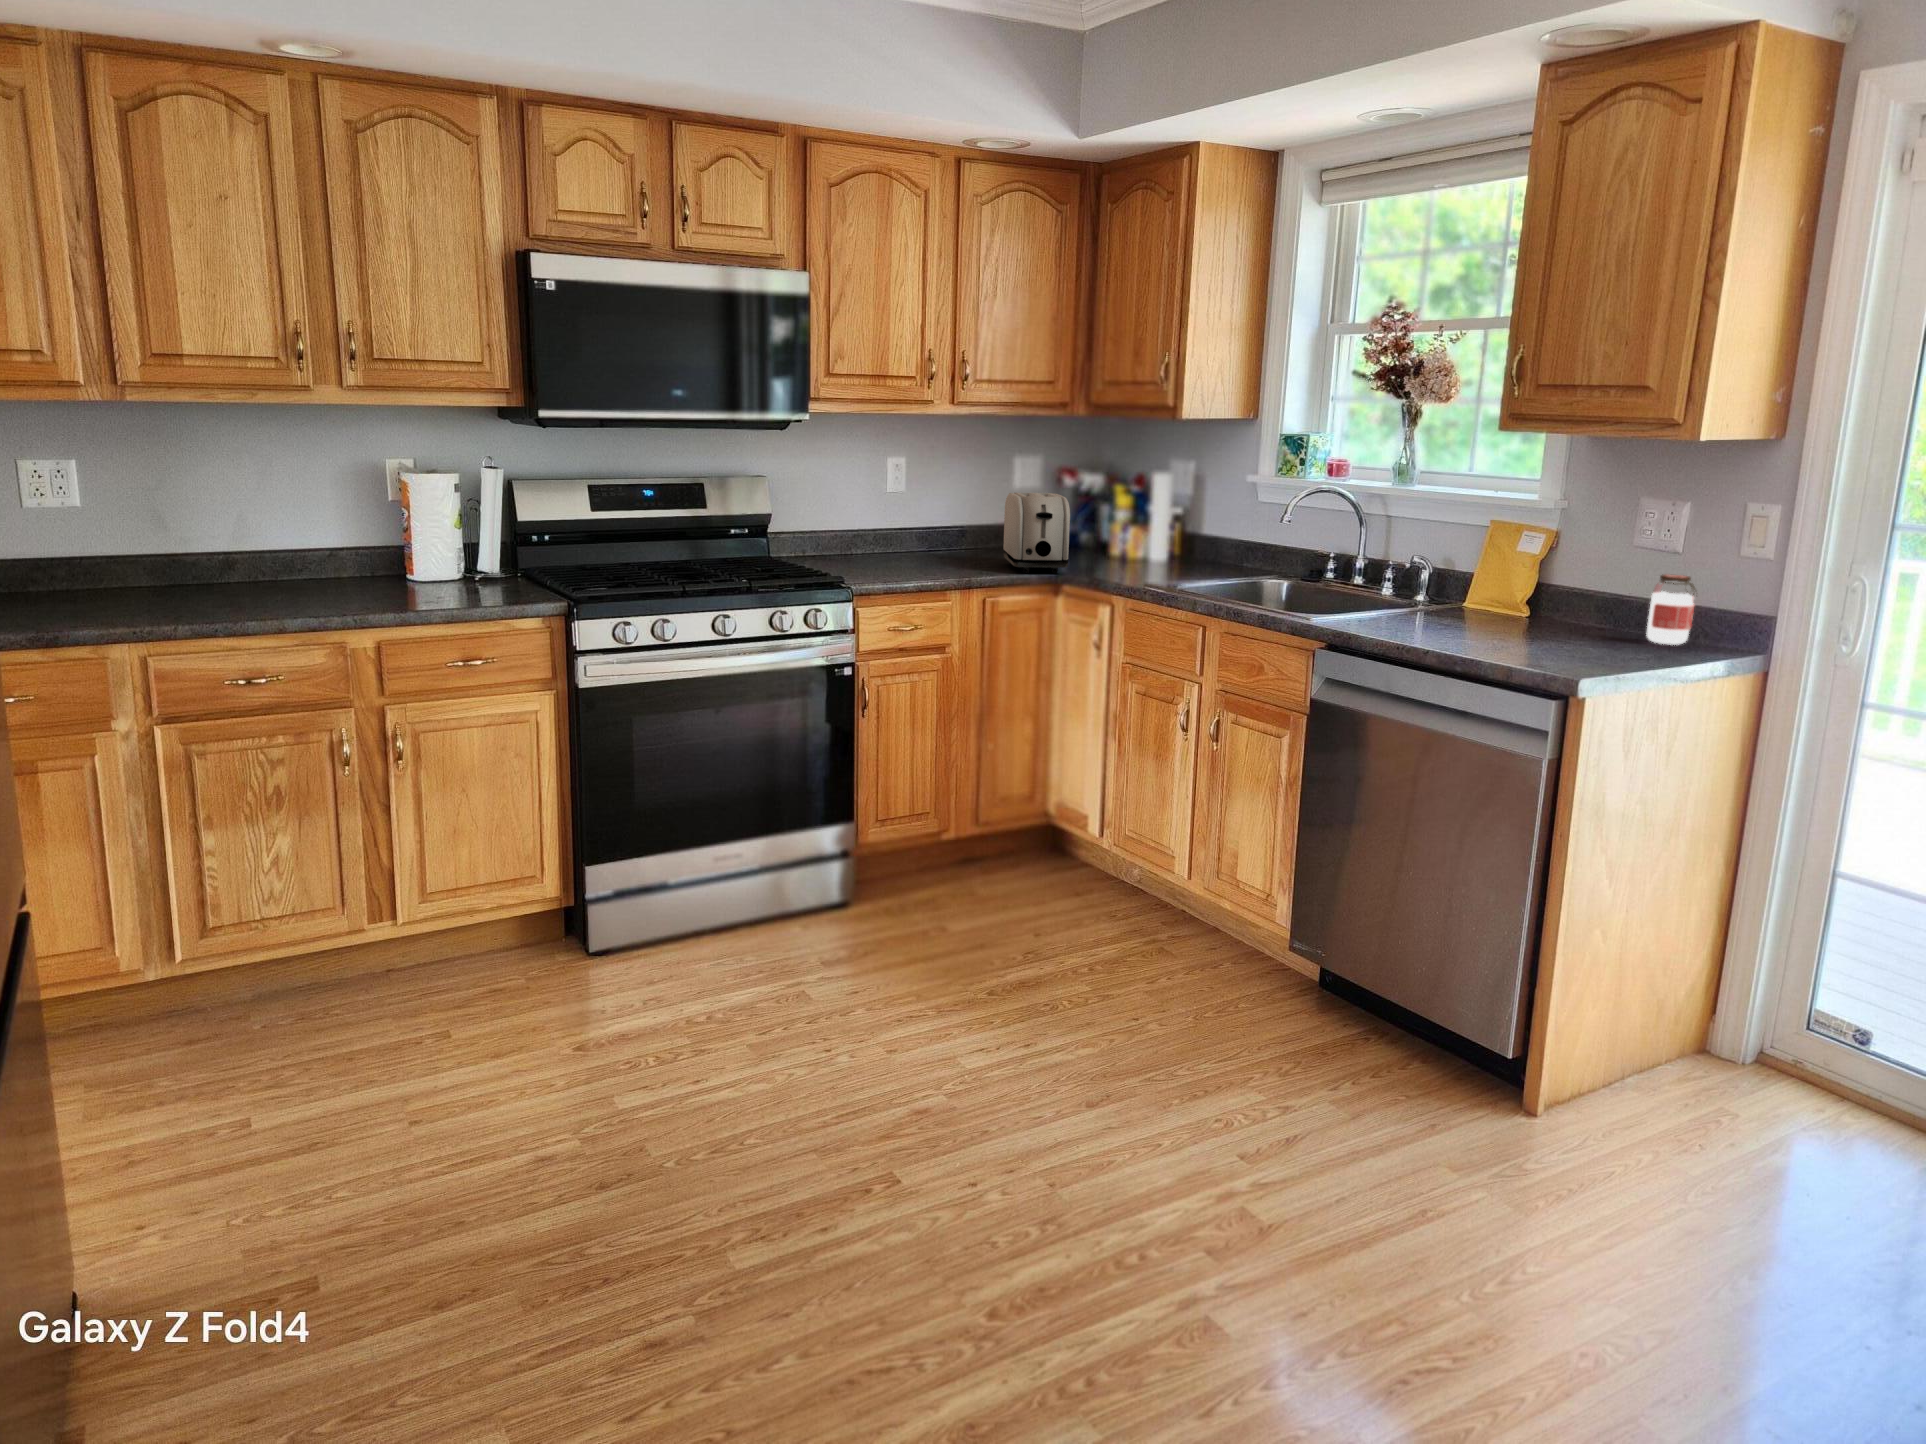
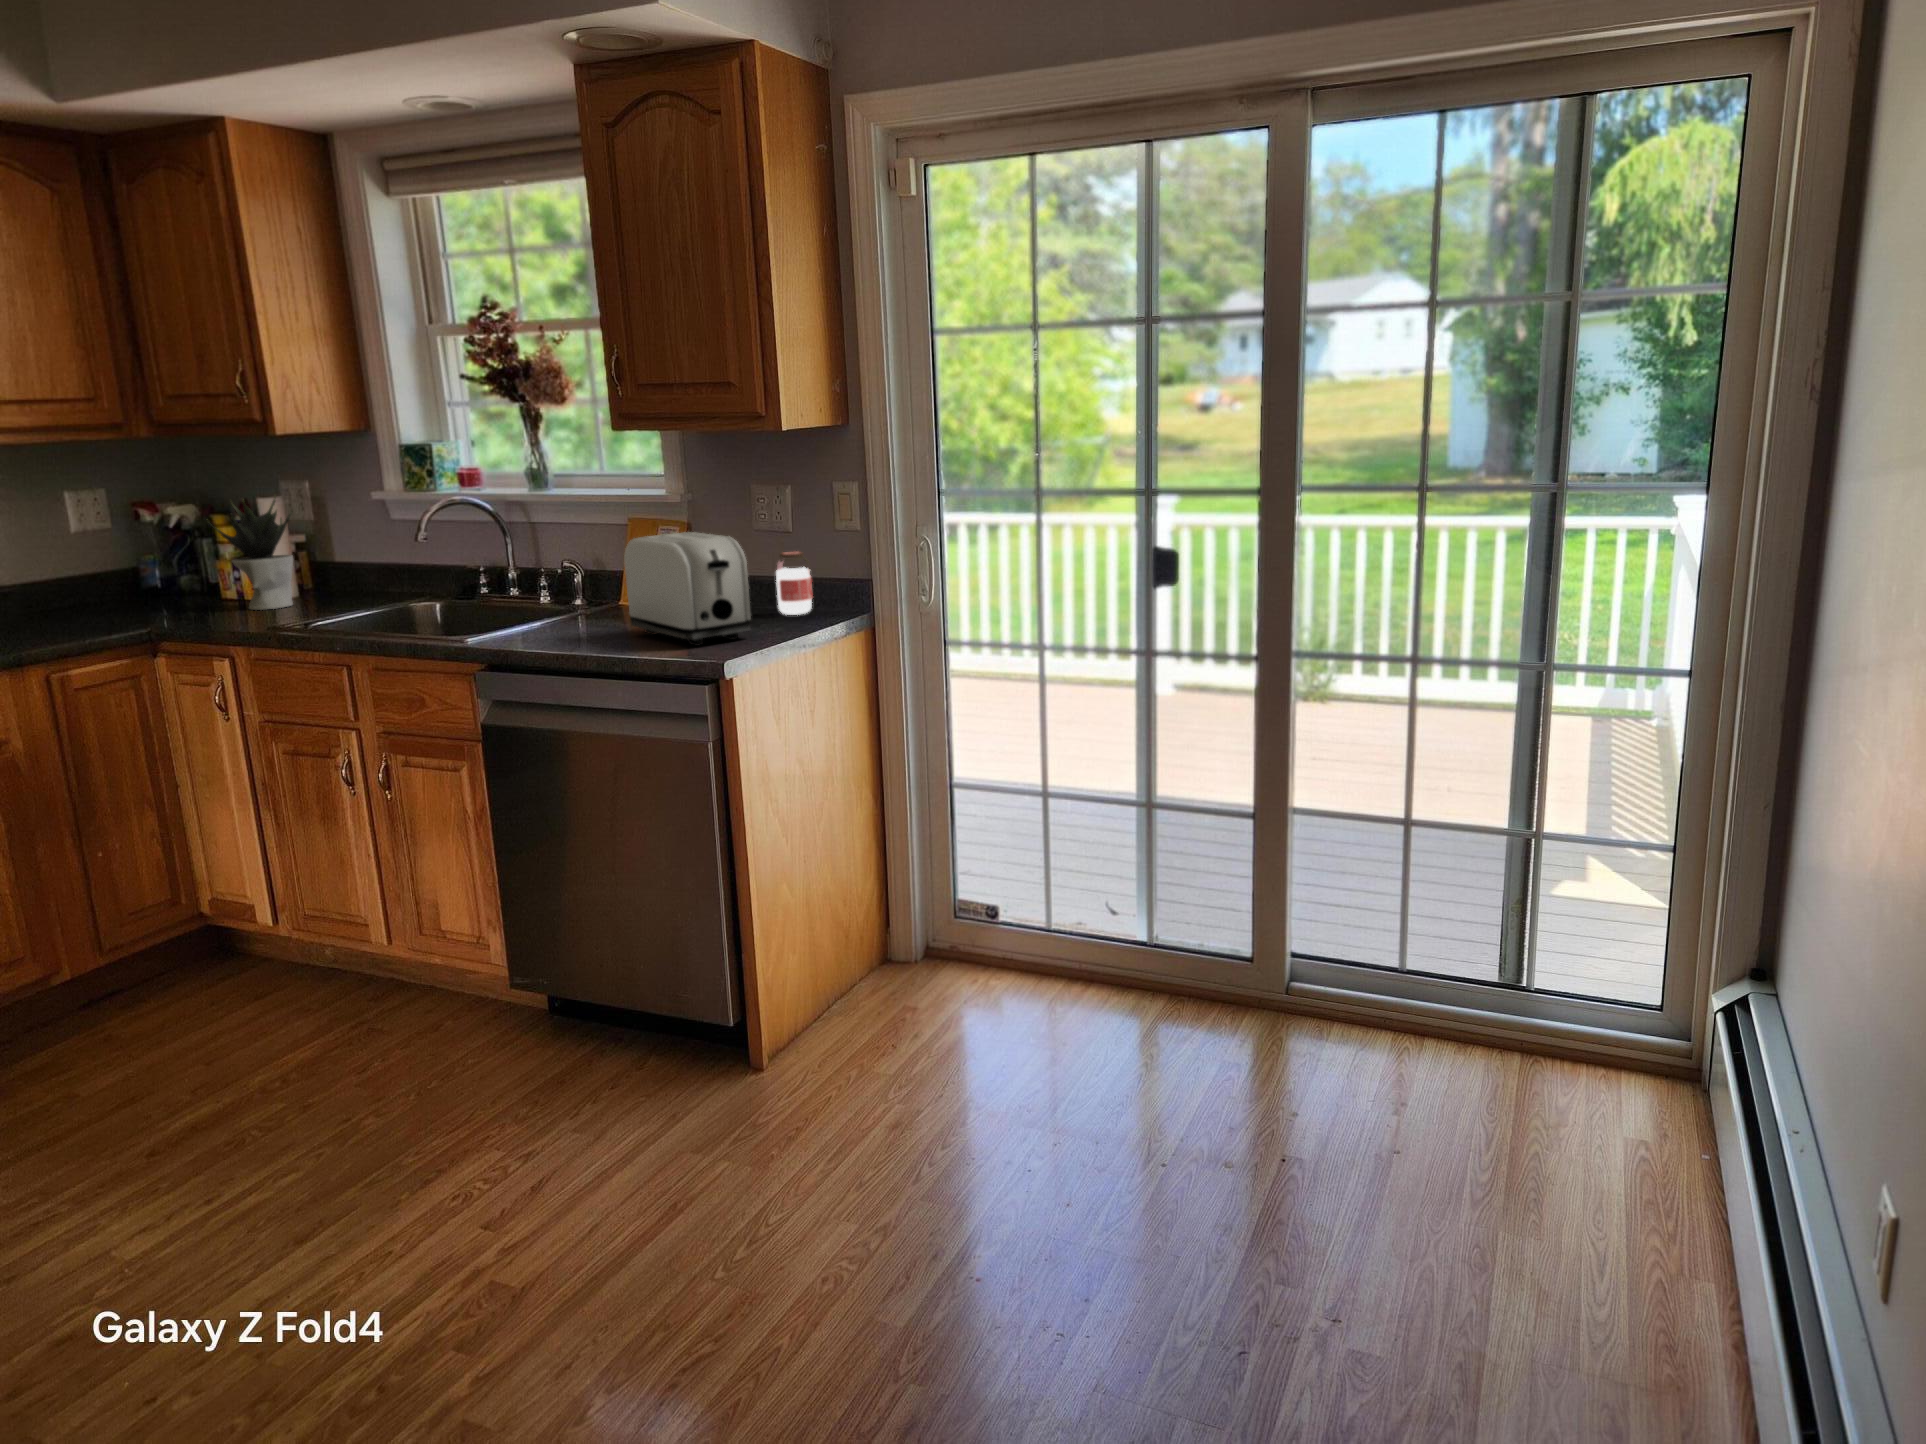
potted plant: none [1114,469,1180,570] -> present [215,496,293,610]
toaster: present [1003,493,1070,573] -> present [624,532,751,646]

